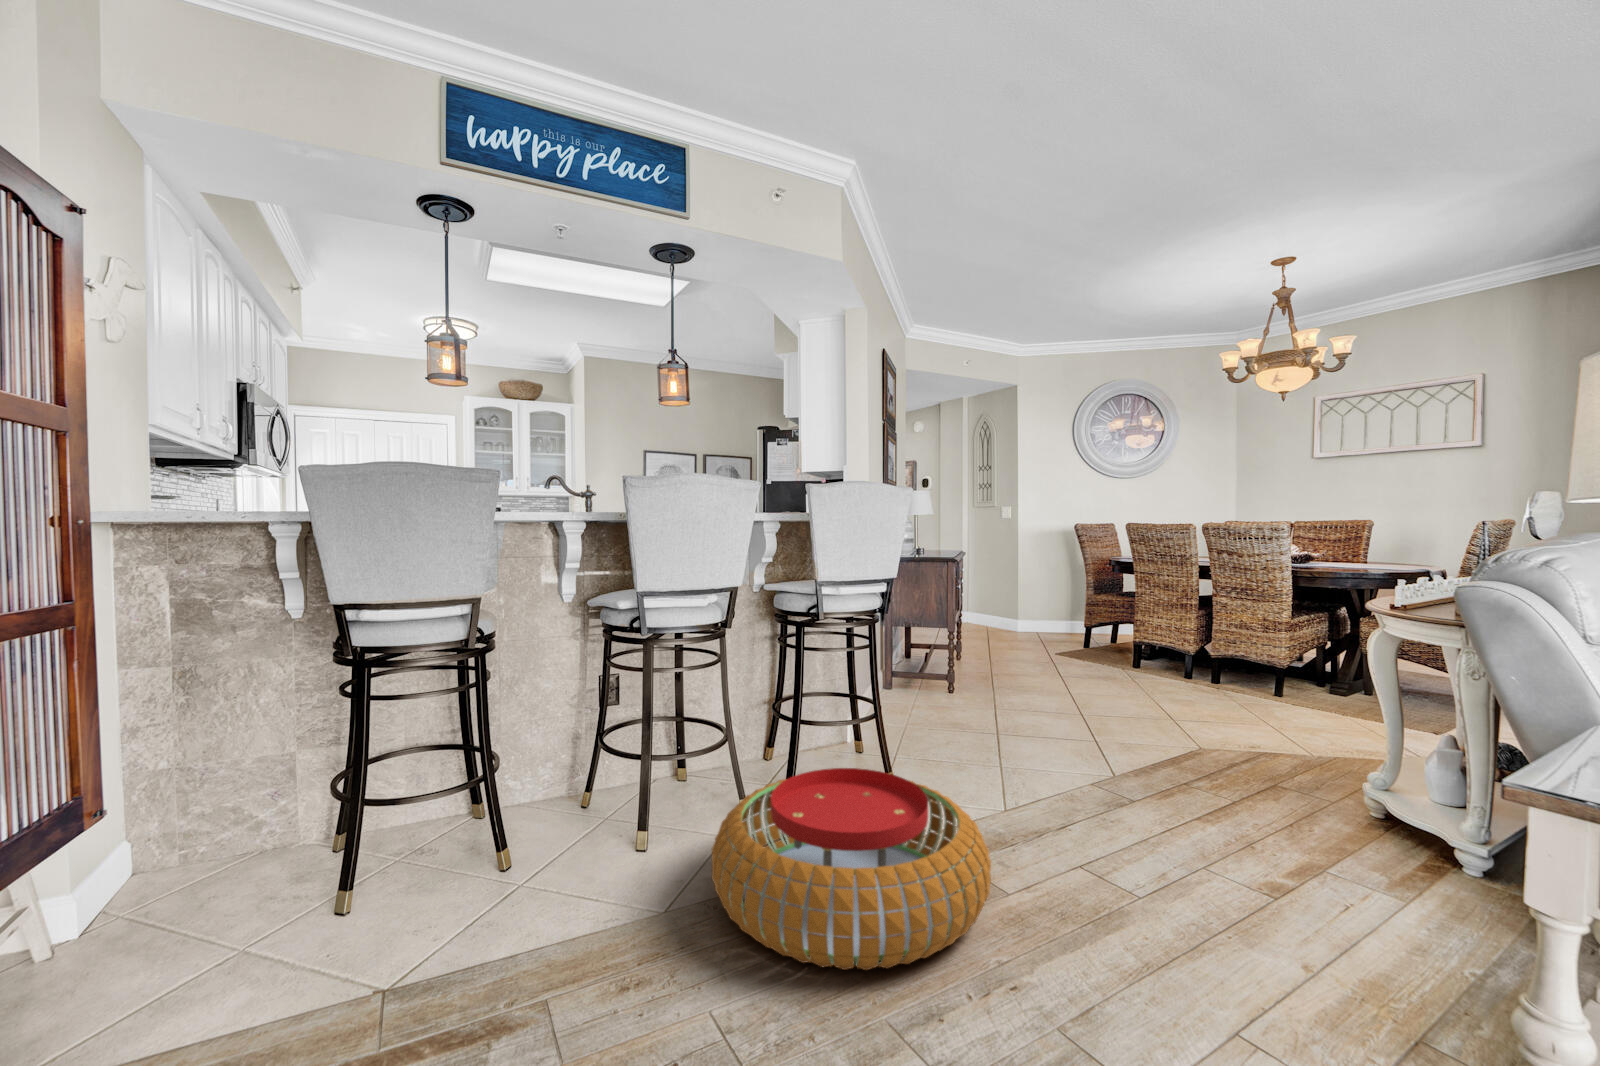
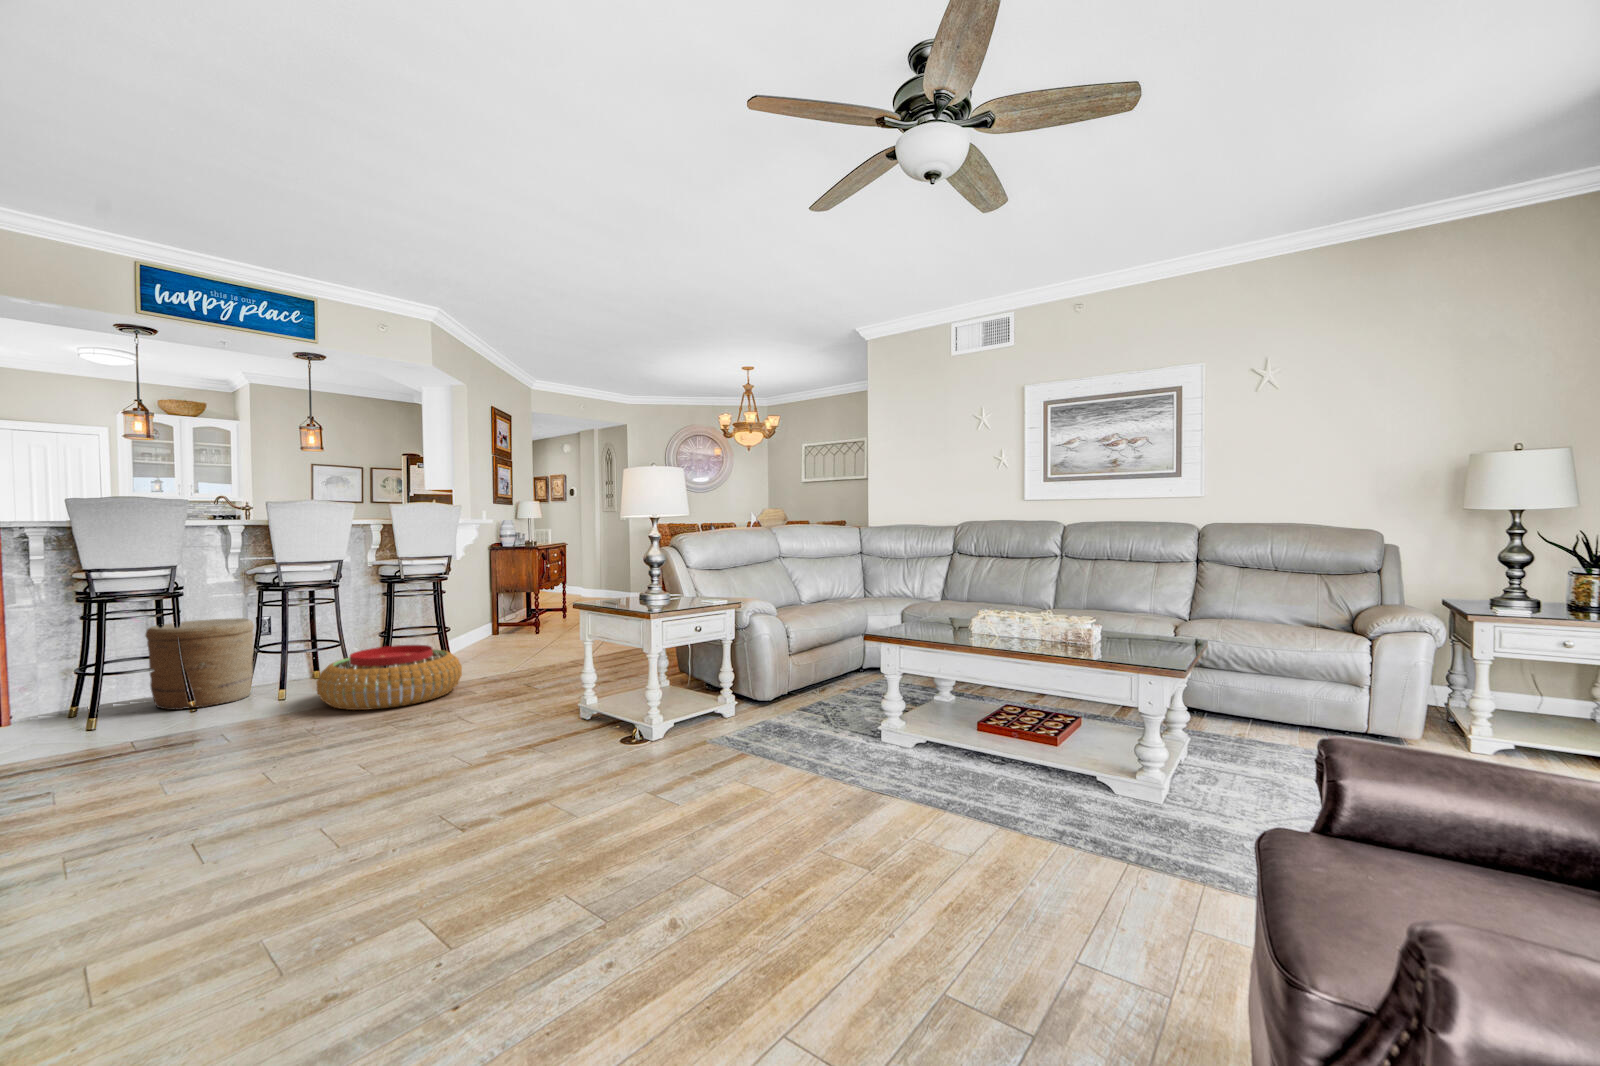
woven basket: none [438,681,599,870] -> present [145,618,254,710]

